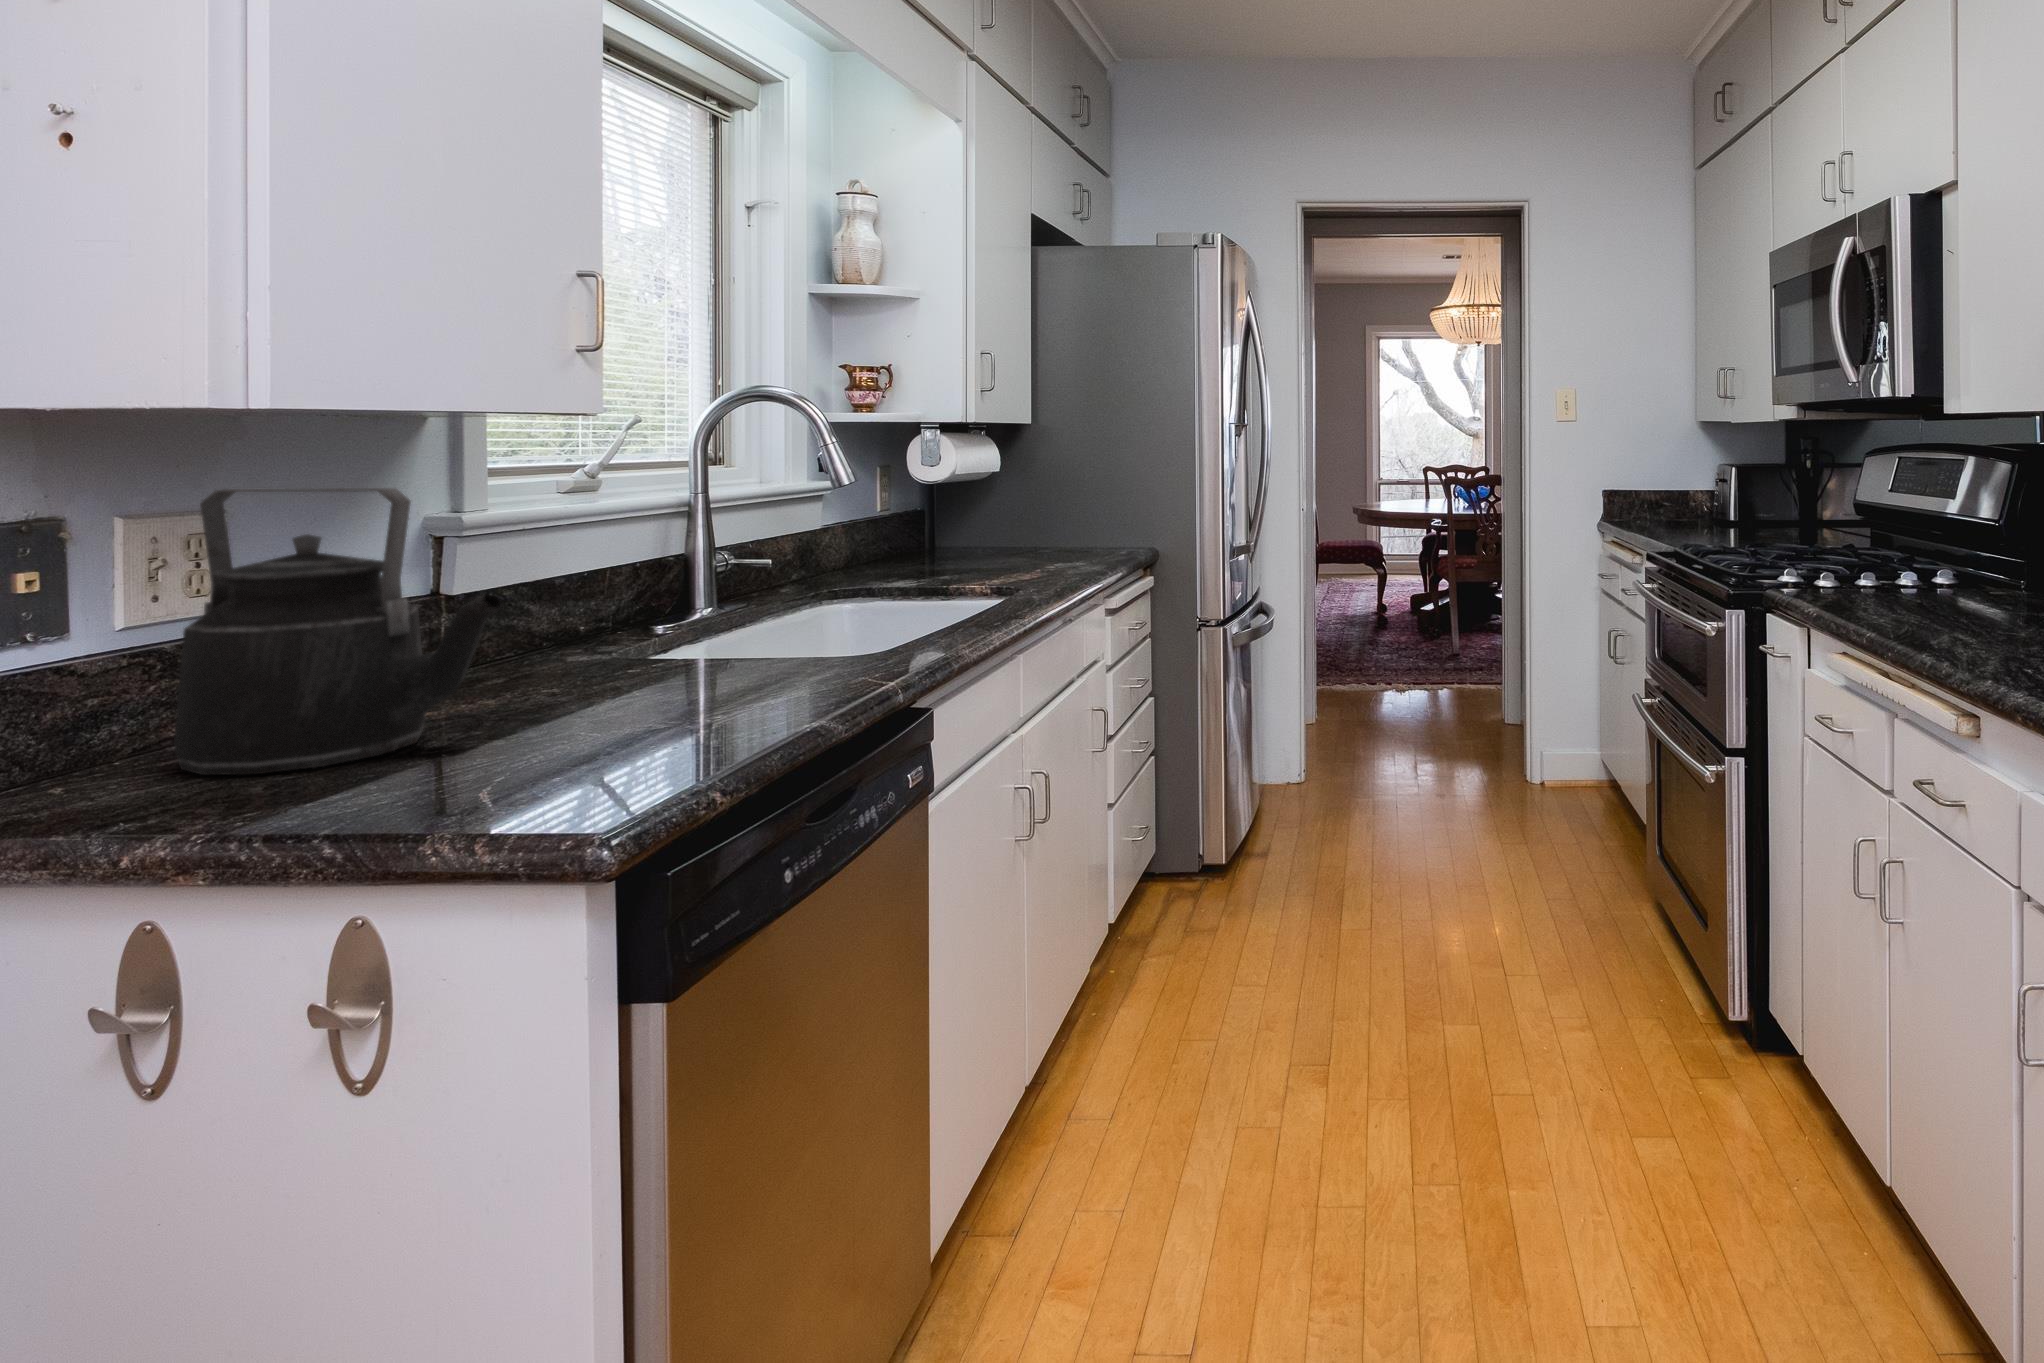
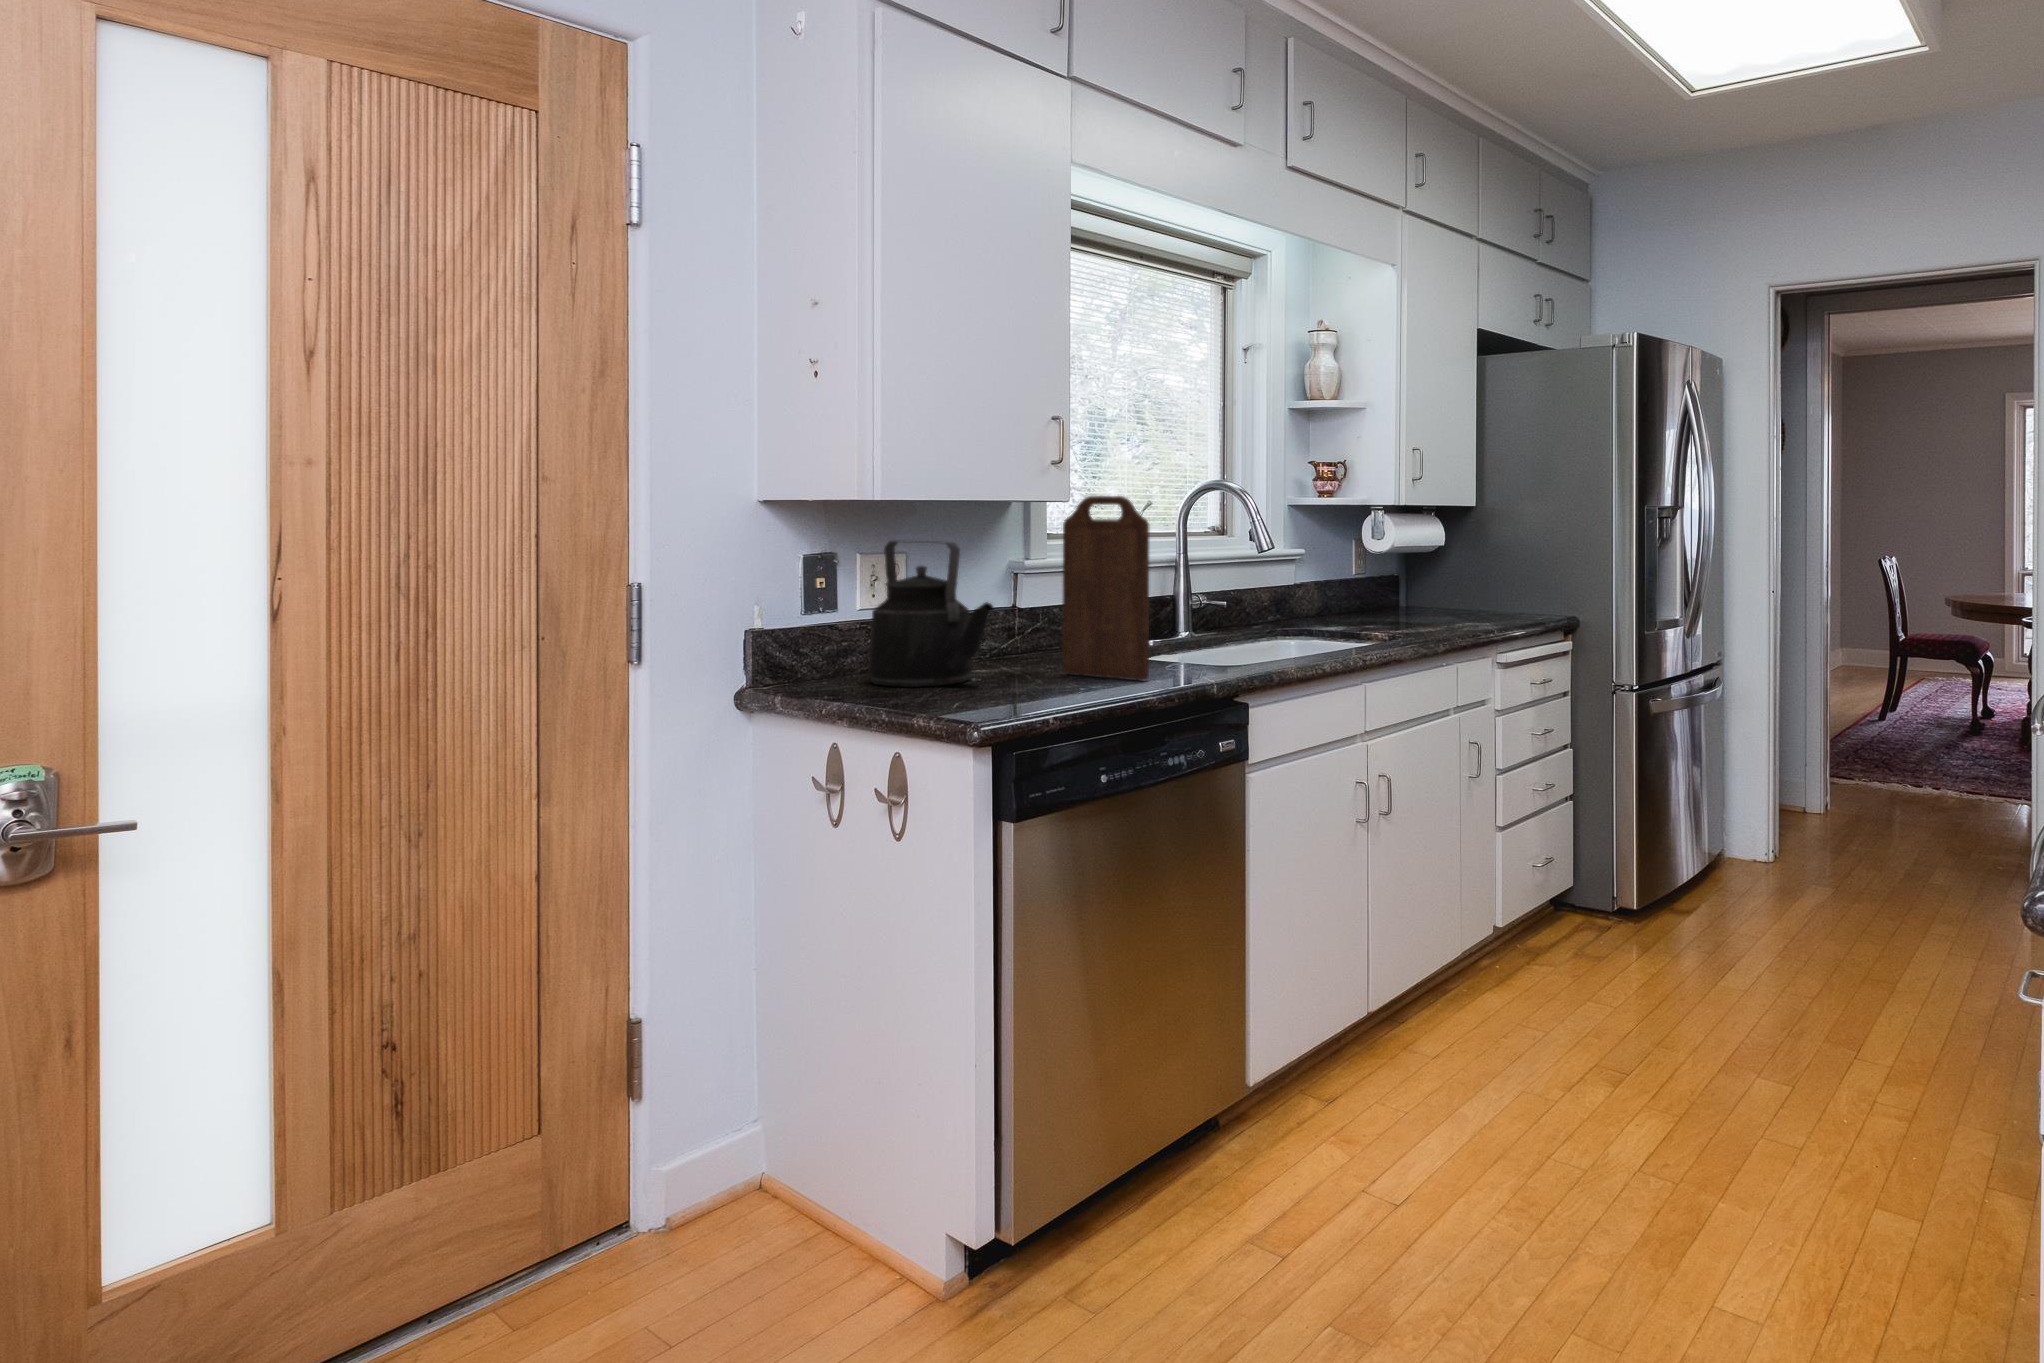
cutting board: none [595,405,777,698] -> present [1062,496,1149,680]

